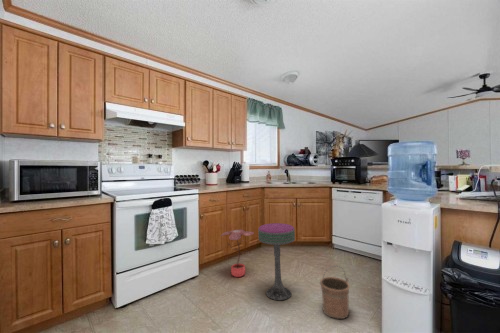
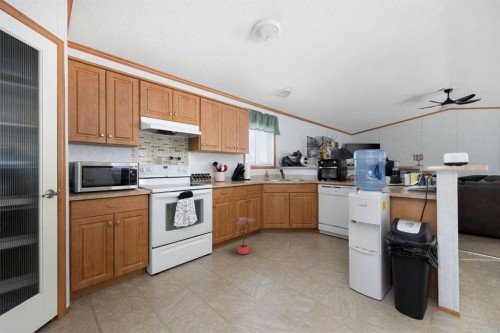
bar stool: present [258,223,295,300] -> none [260,211,289,269]
bucket: present [320,266,350,319] -> none [307,241,329,280]

